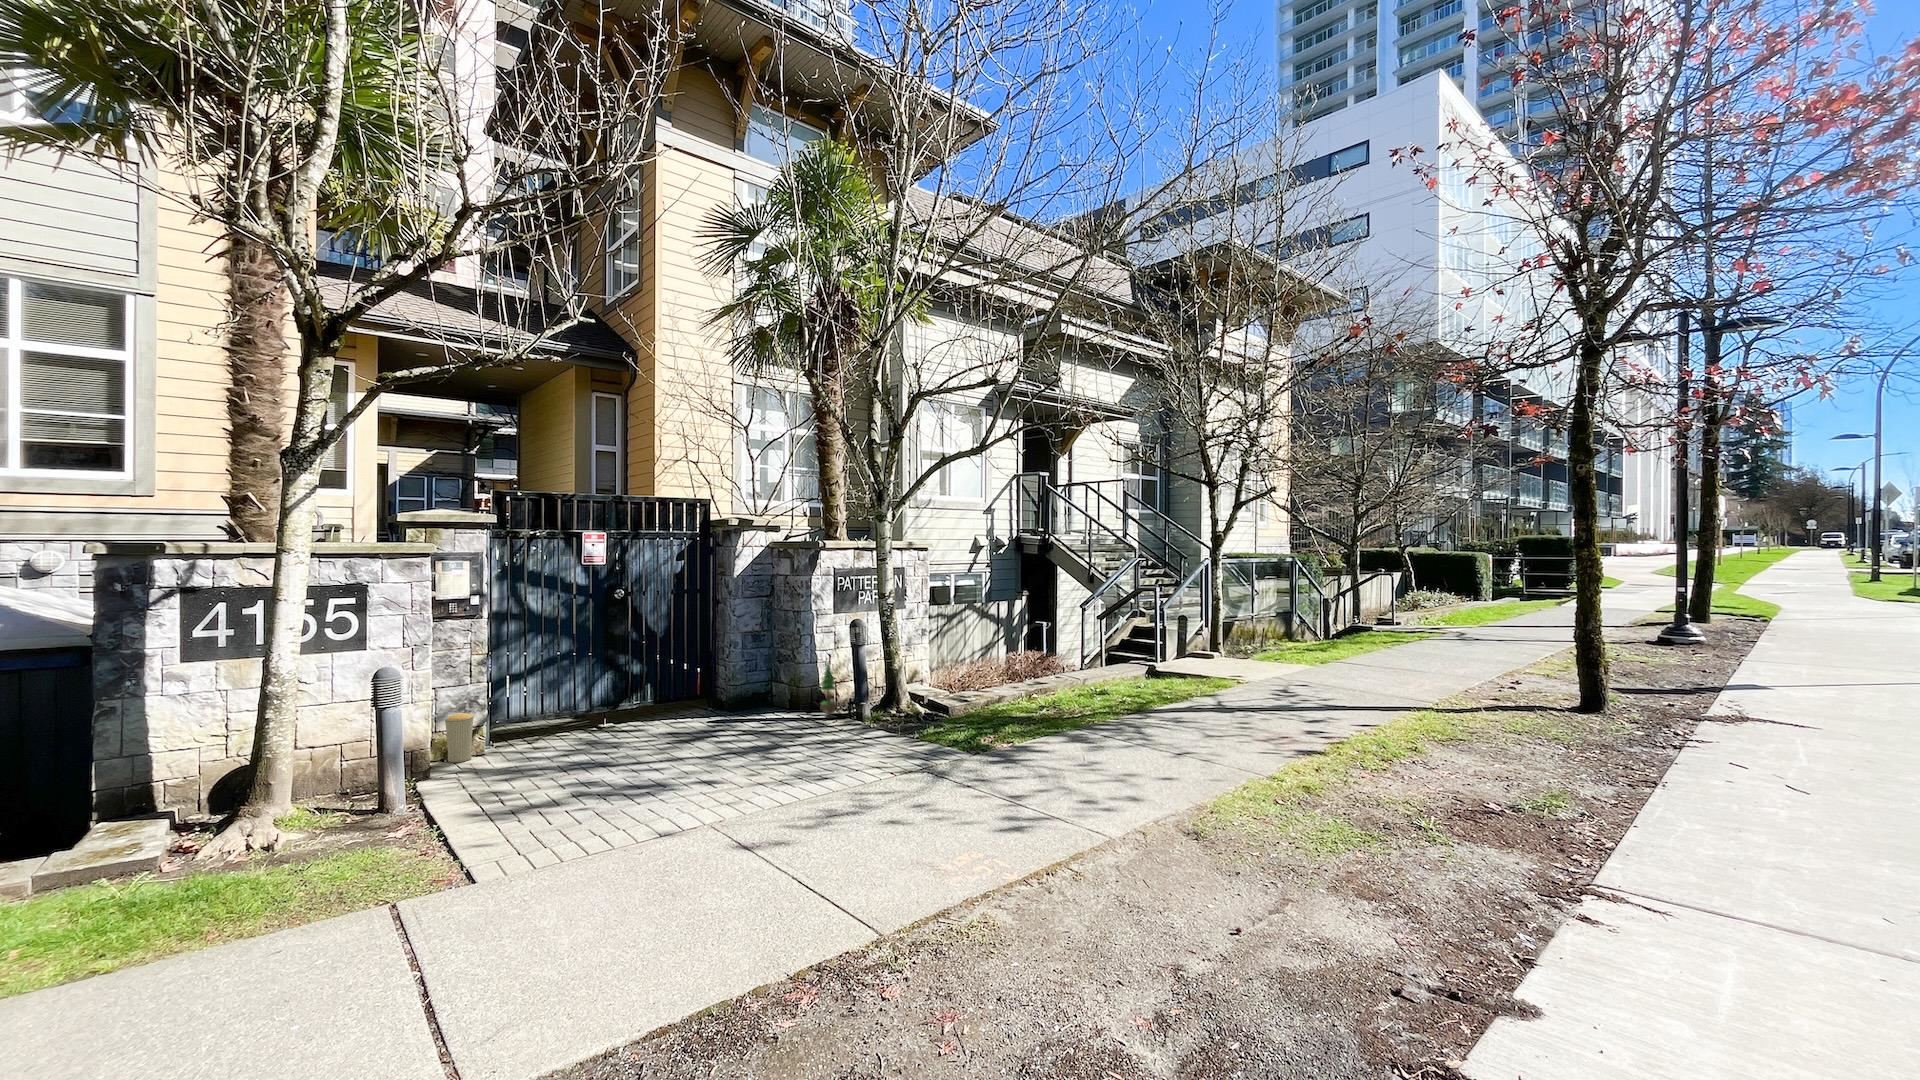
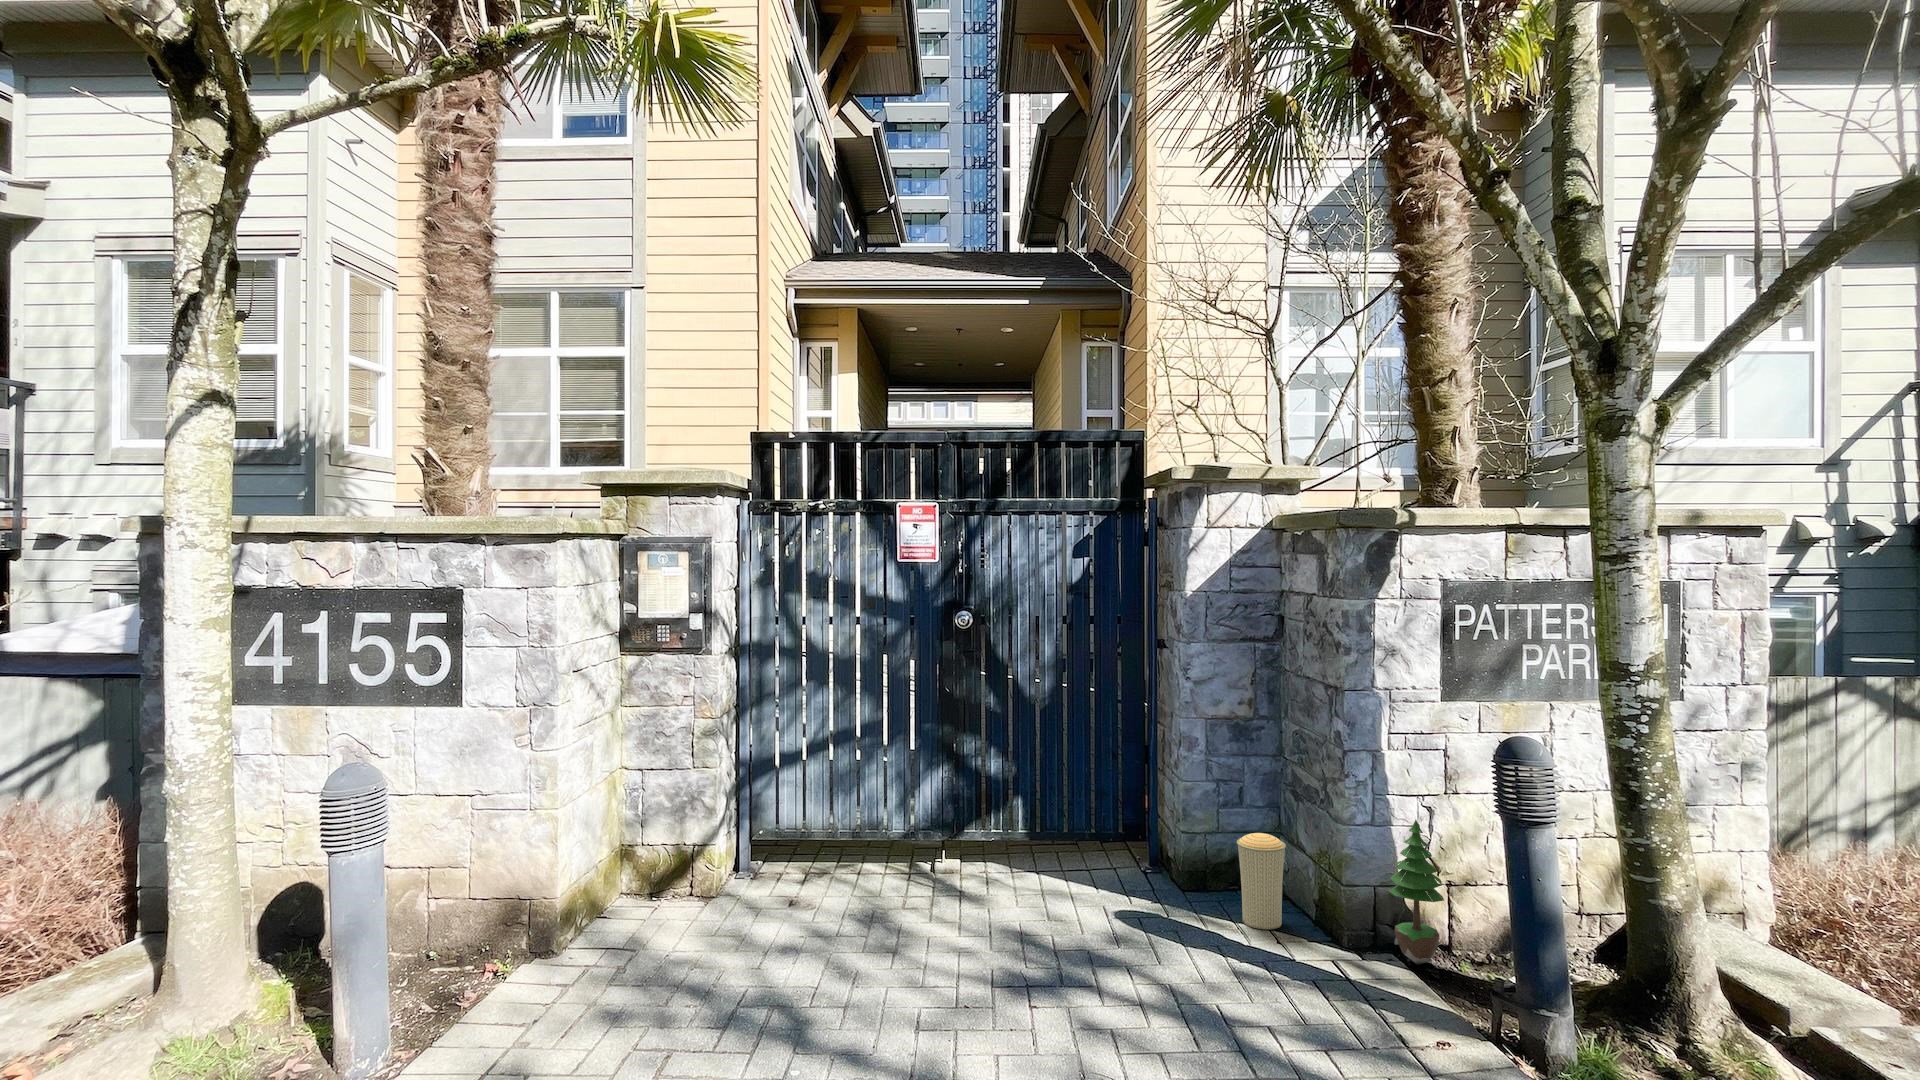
trash can: present [445,713,474,763] -> present [1237,833,1286,929]

